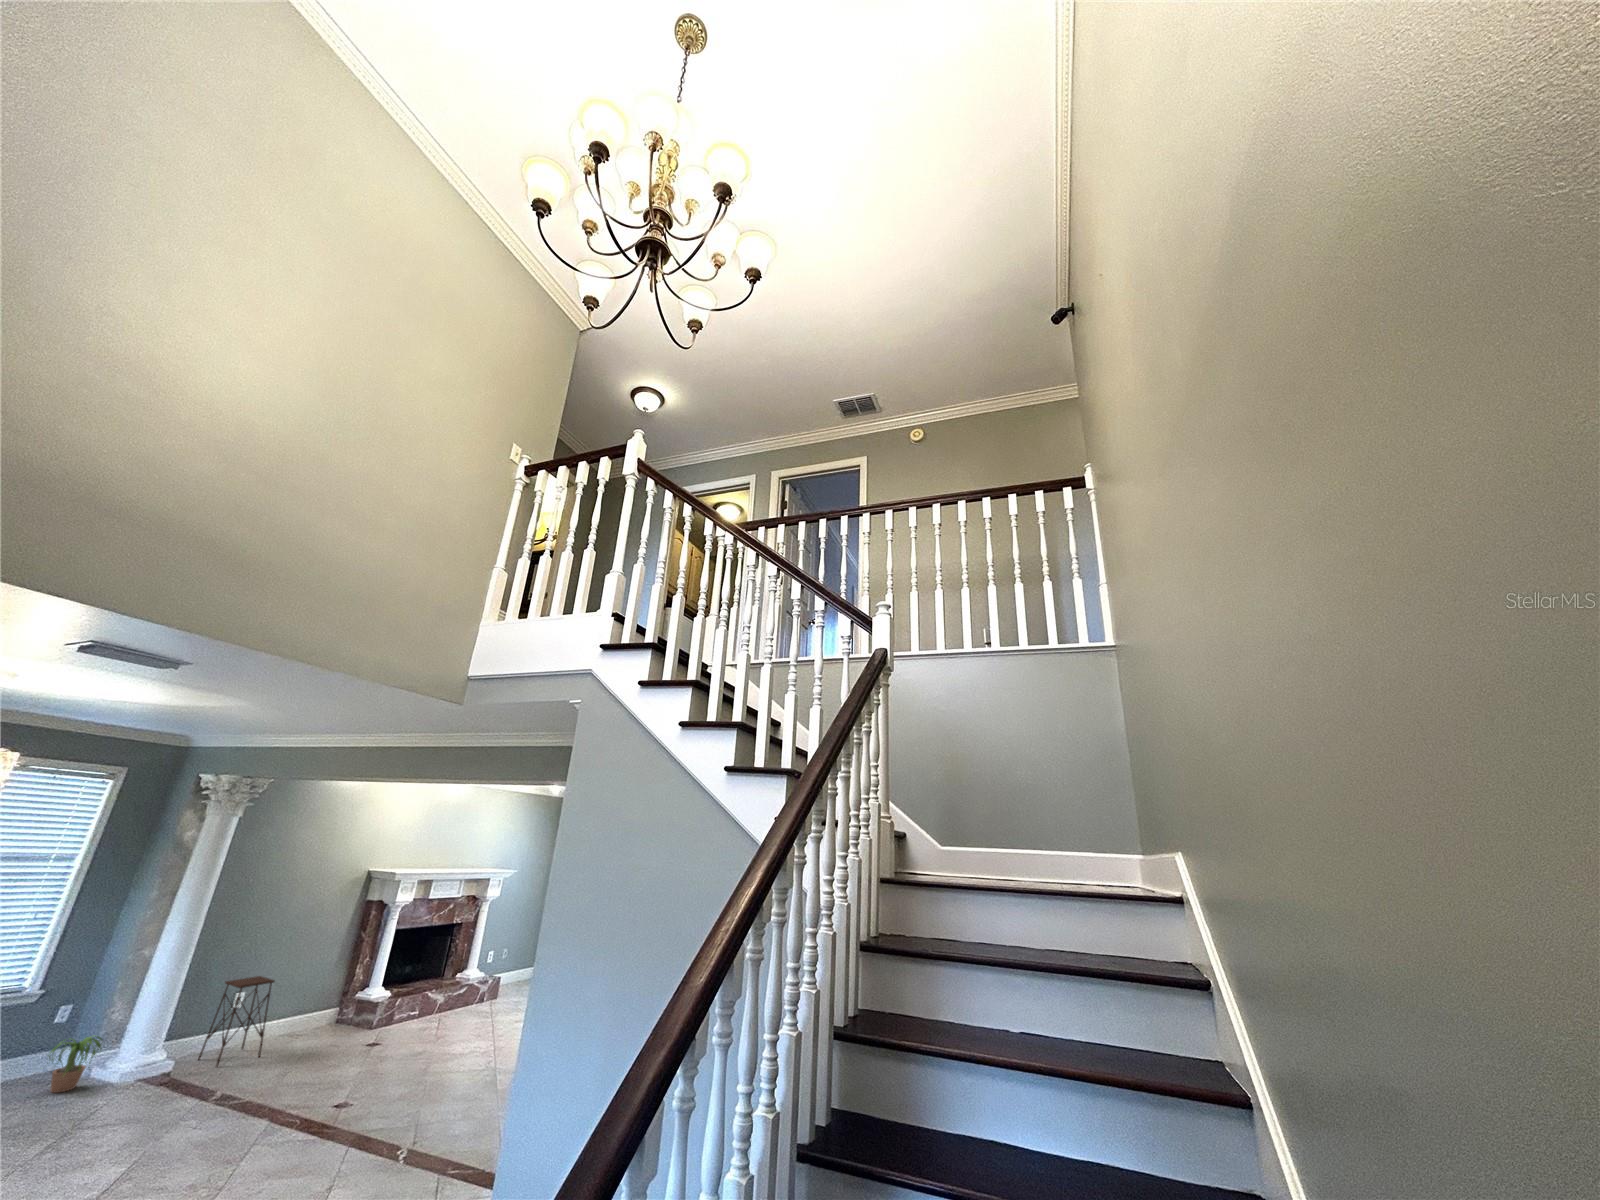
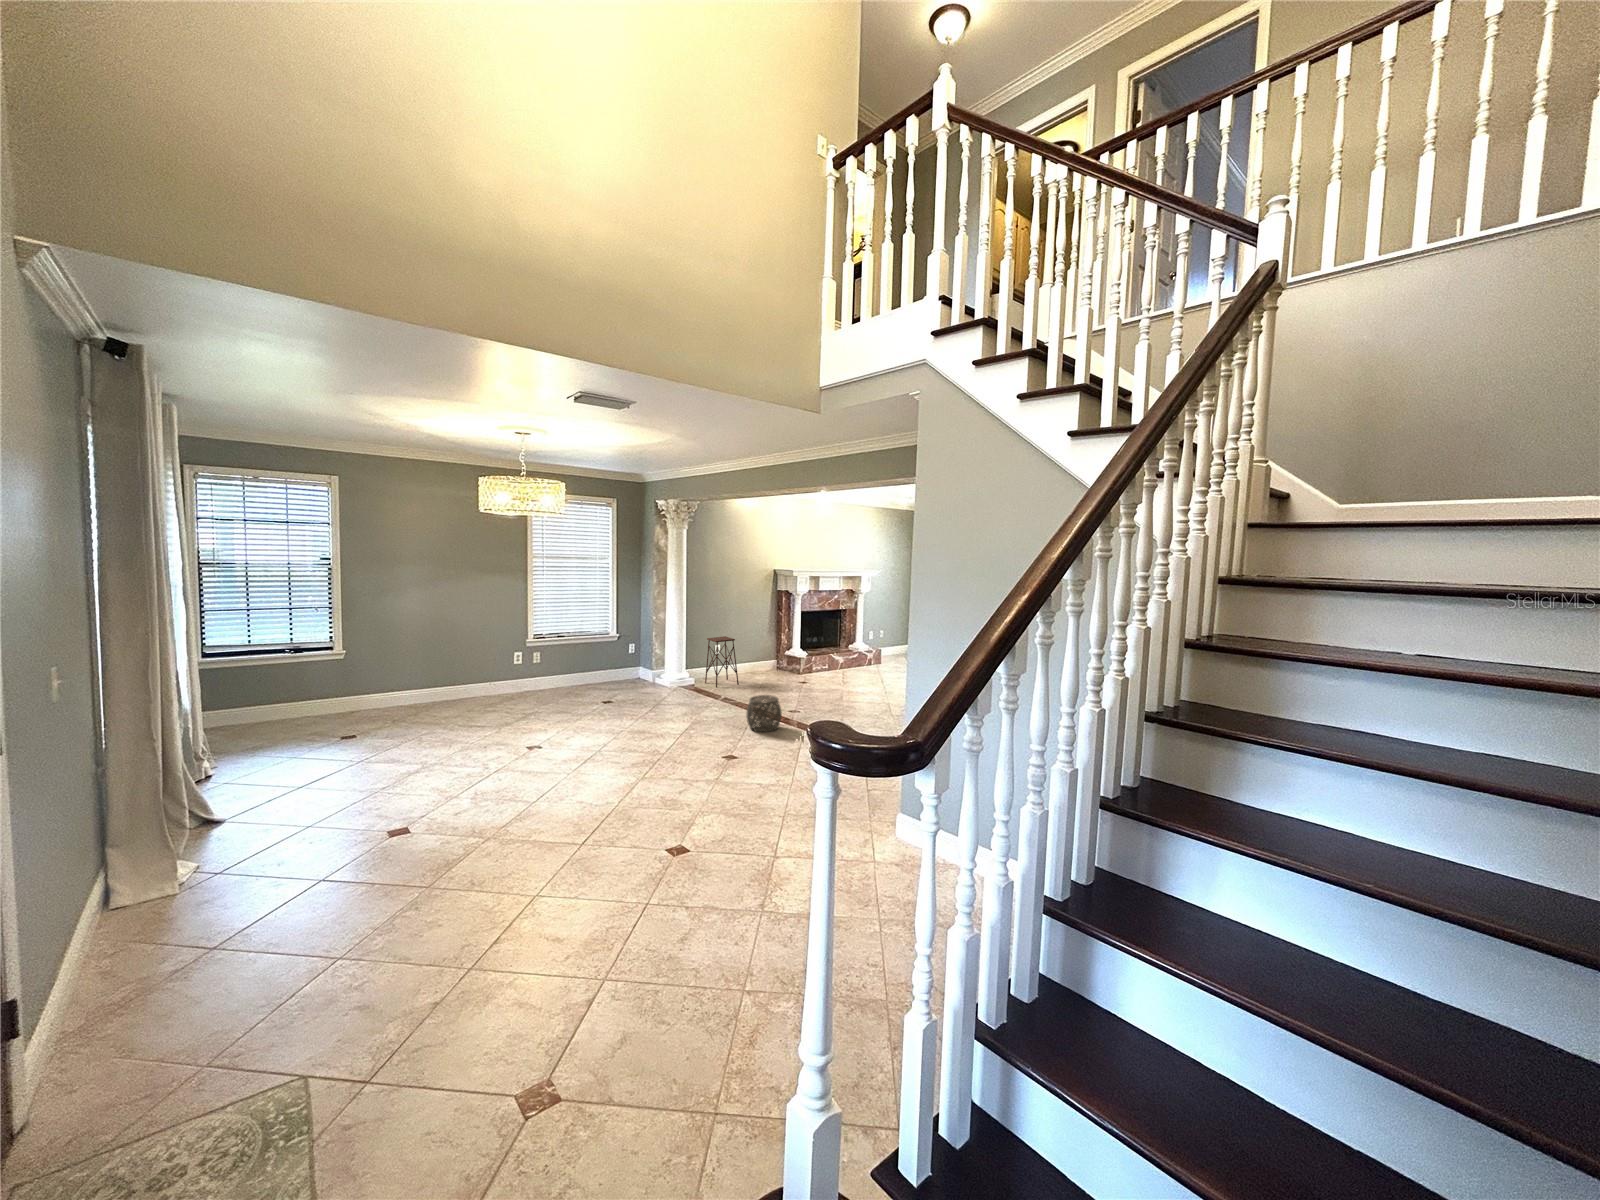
potted plant: present [48,1036,102,1093] -> none [627,663,659,692]
woven basket: none [250,1081,319,1154] -> present [746,695,782,732]

